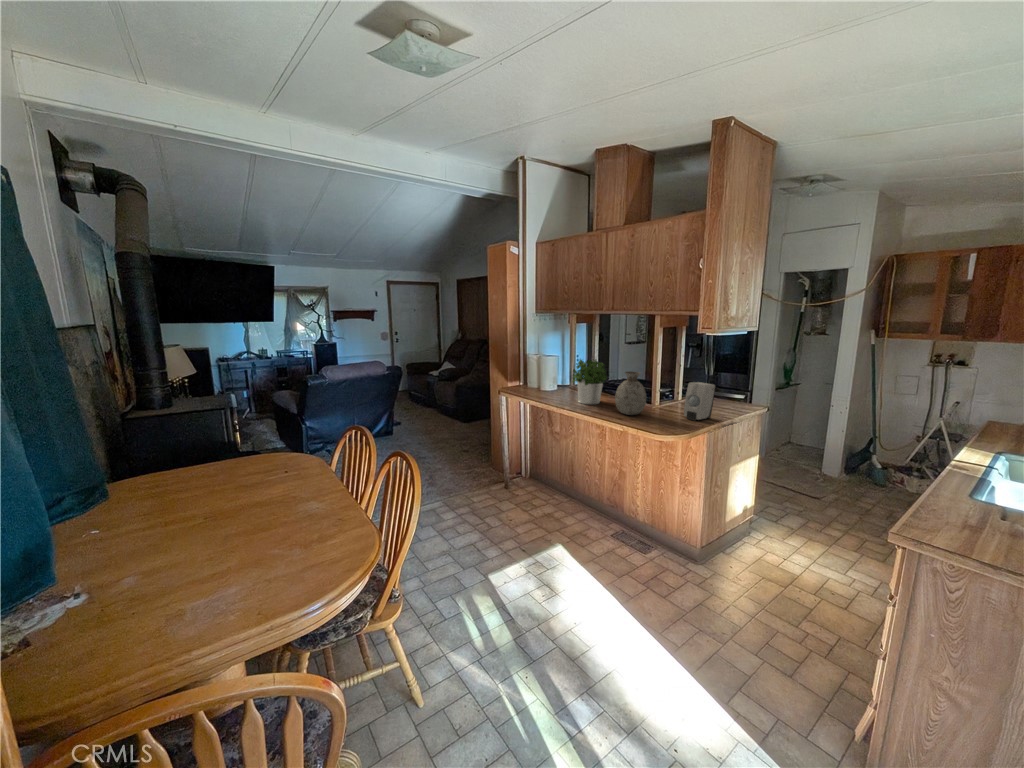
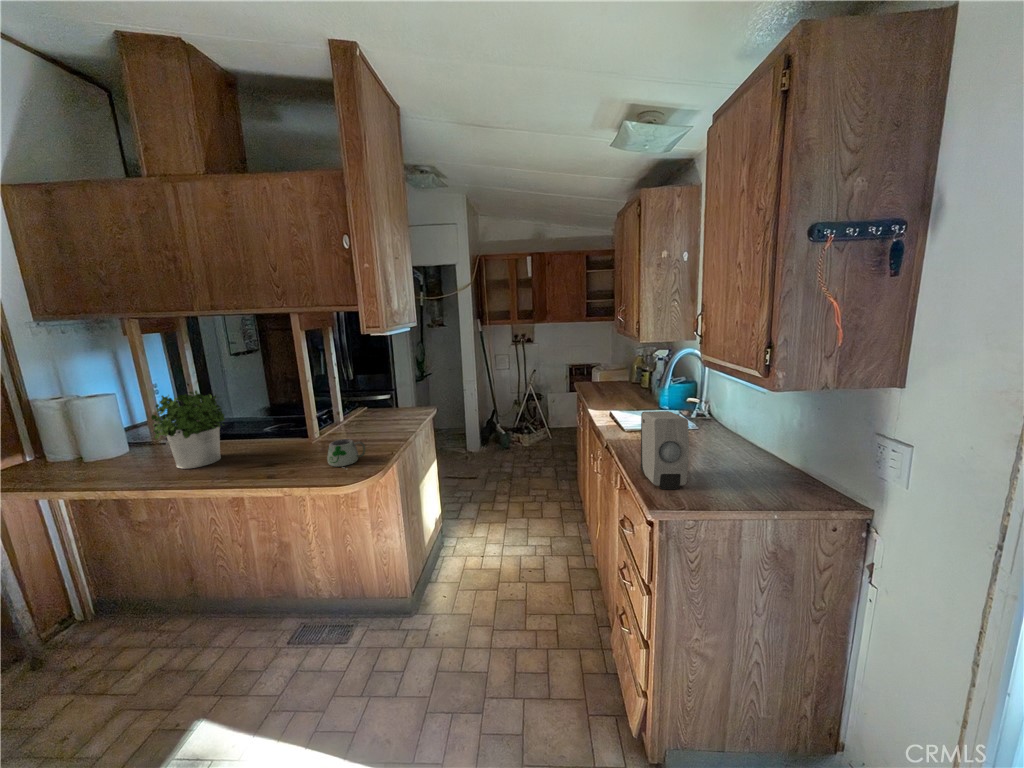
vase: present [615,371,646,415] -> none [249,400,302,467]
soap dispenser: present [684,382,716,421] -> present [641,411,689,489]
mug: none [658,408,685,428] -> present [327,439,365,467]

